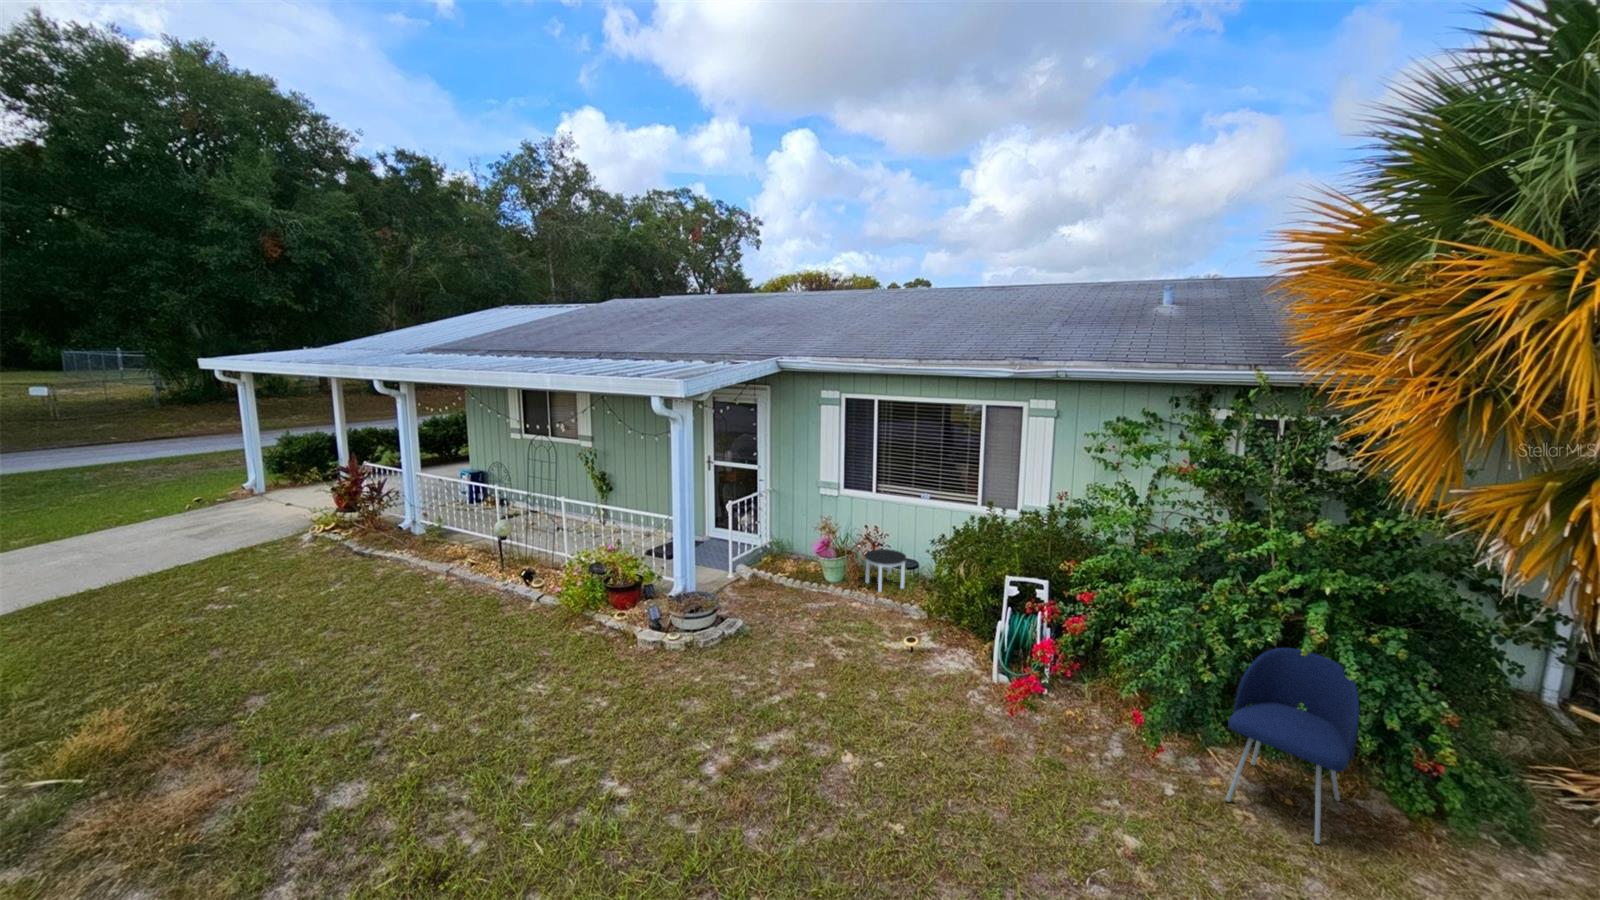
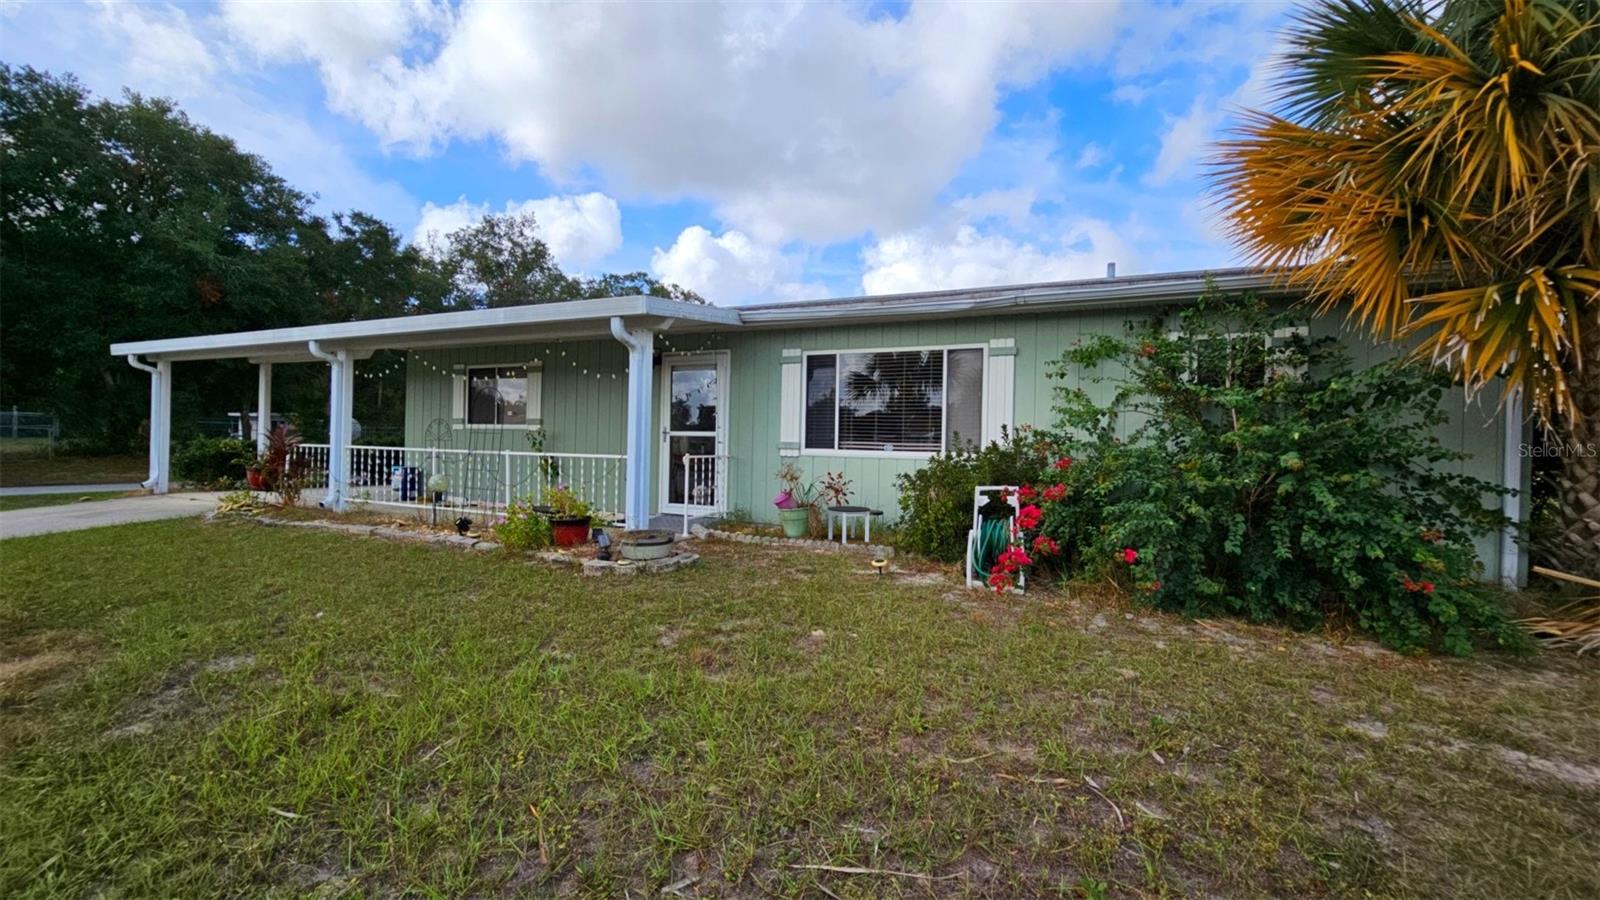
chair: present [1226,648,1359,844] -> none [1220,482,1350,658]

